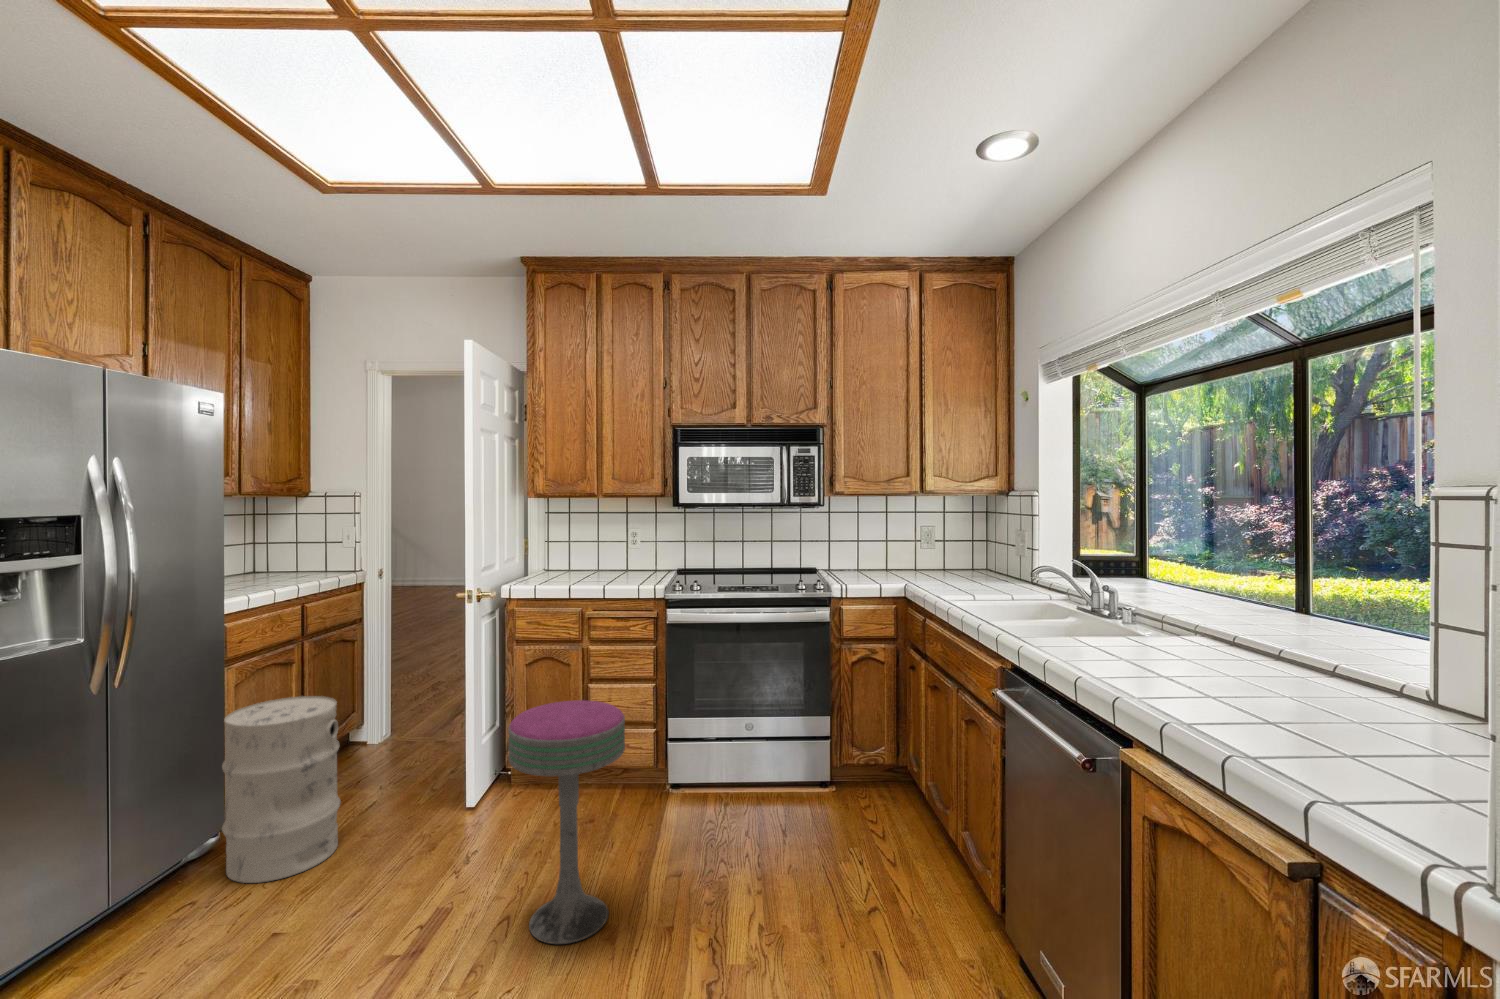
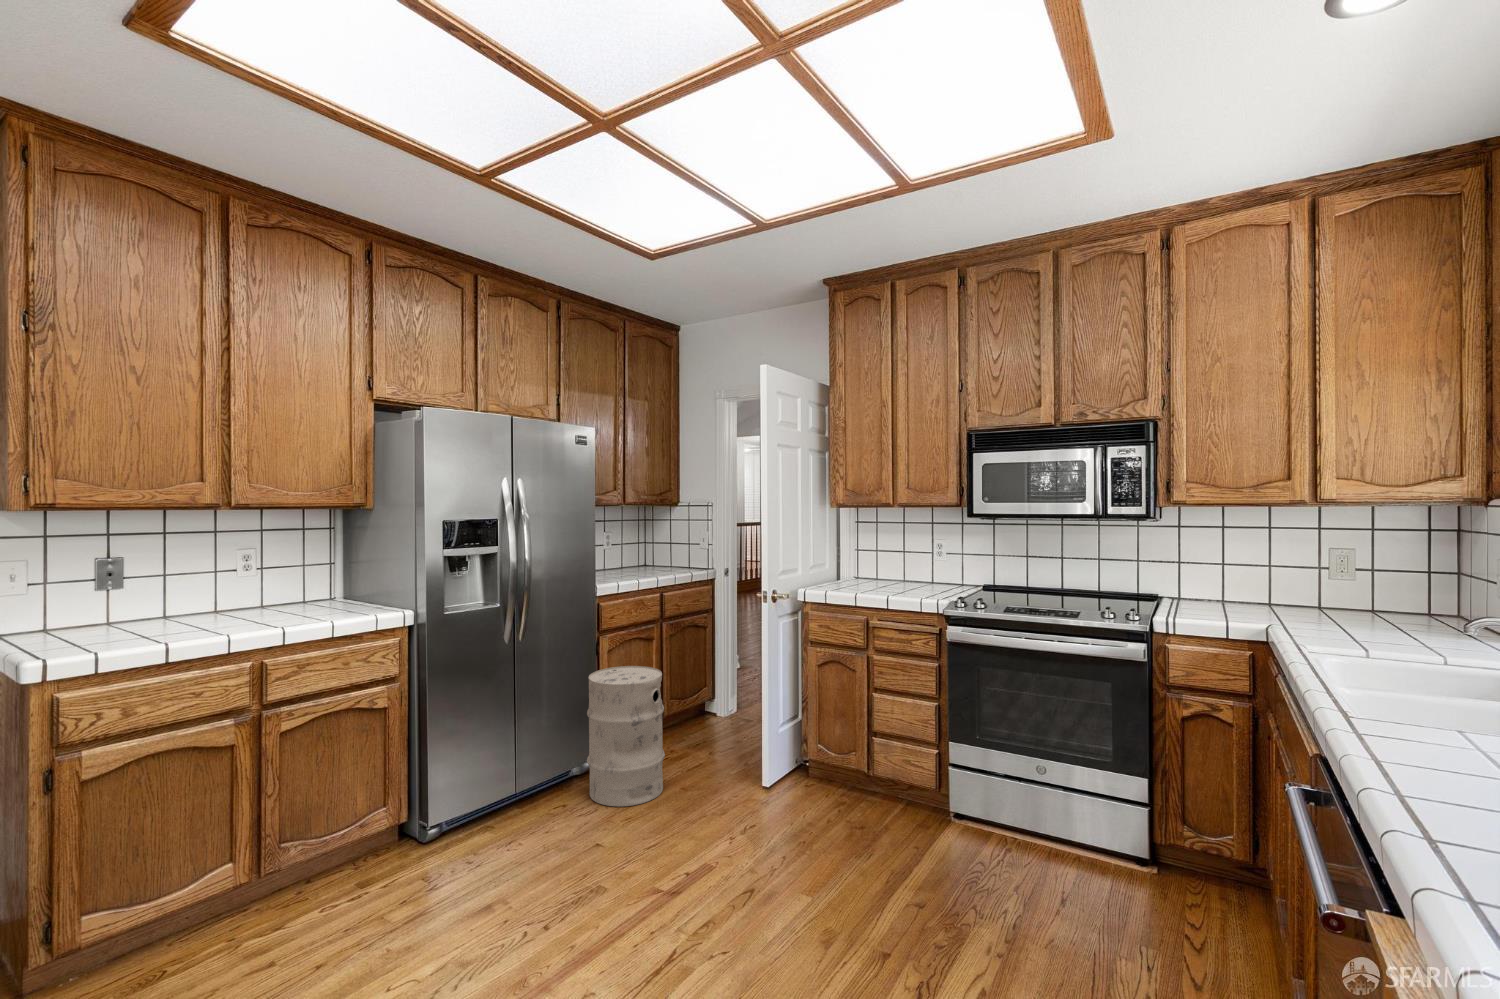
bar stool: present [508,700,625,944] -> none [745,703,852,934]

